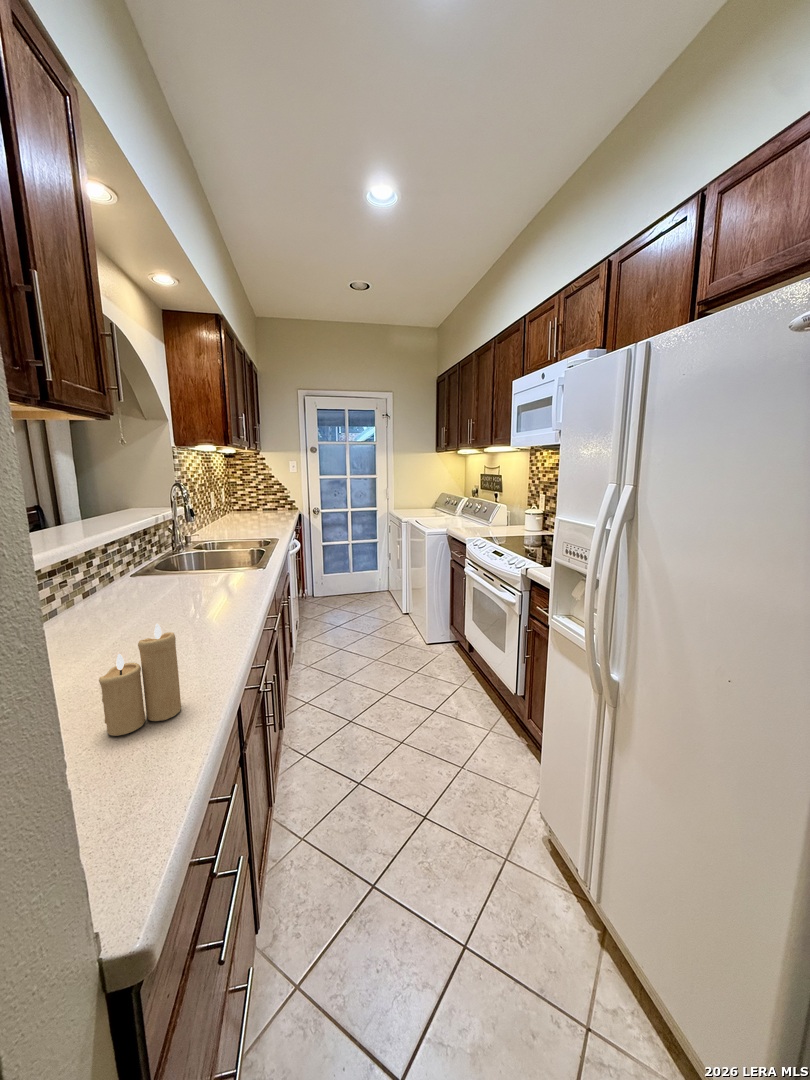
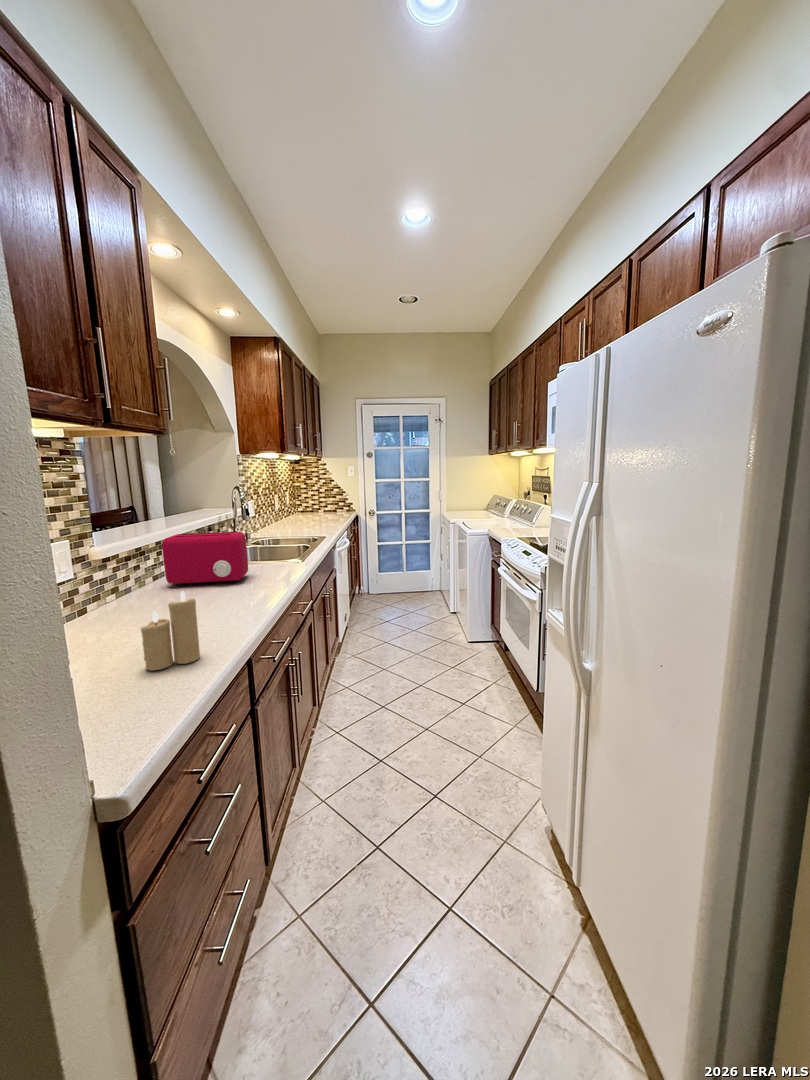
toaster: none [94,537,206,606] -> present [162,532,248,586]

